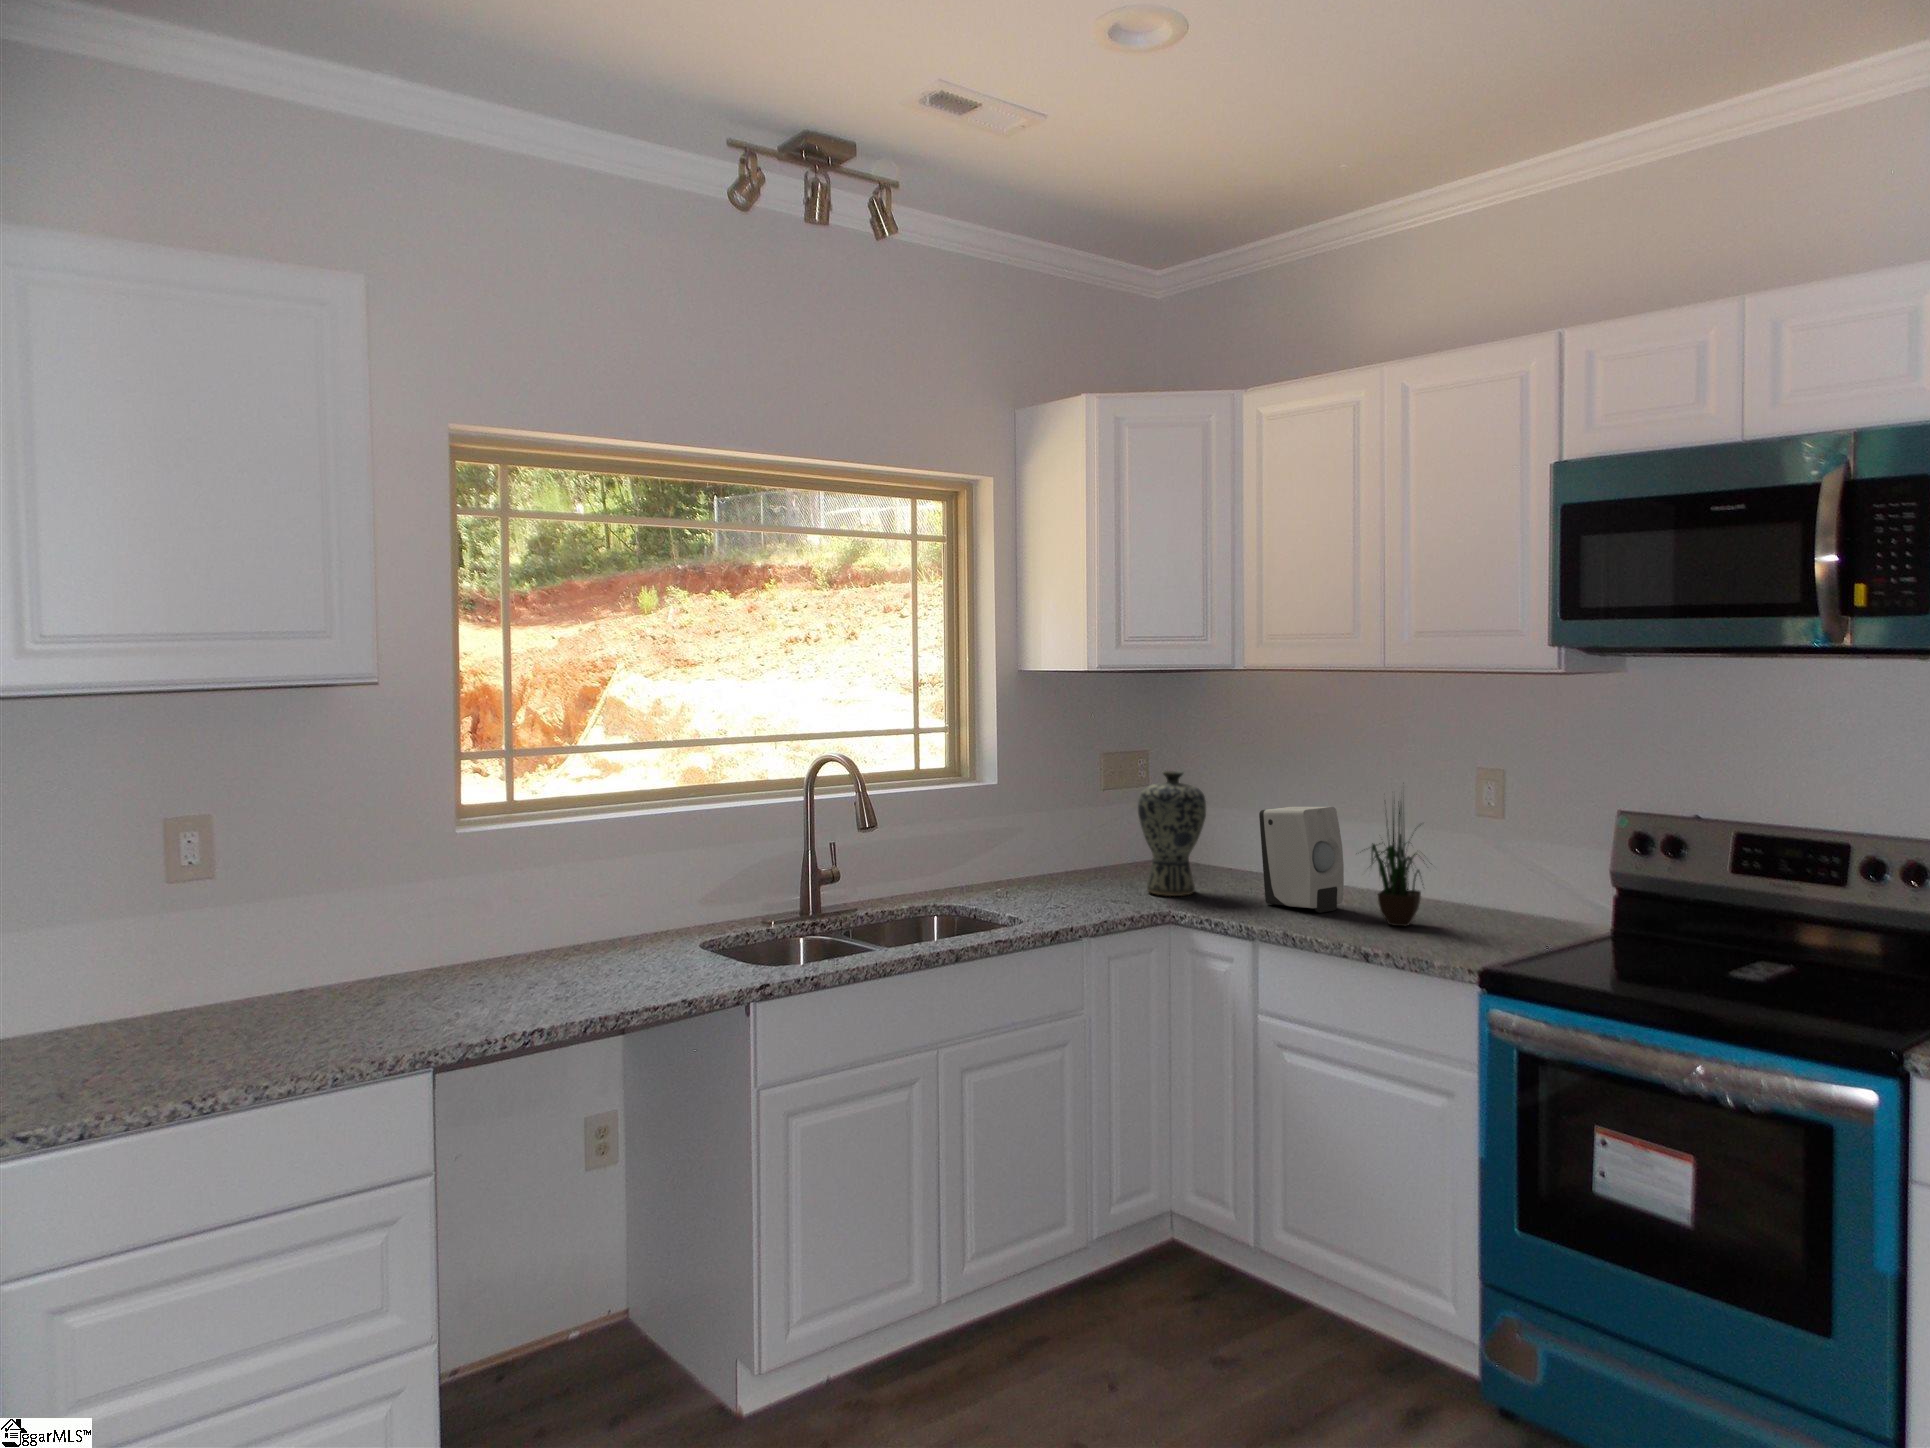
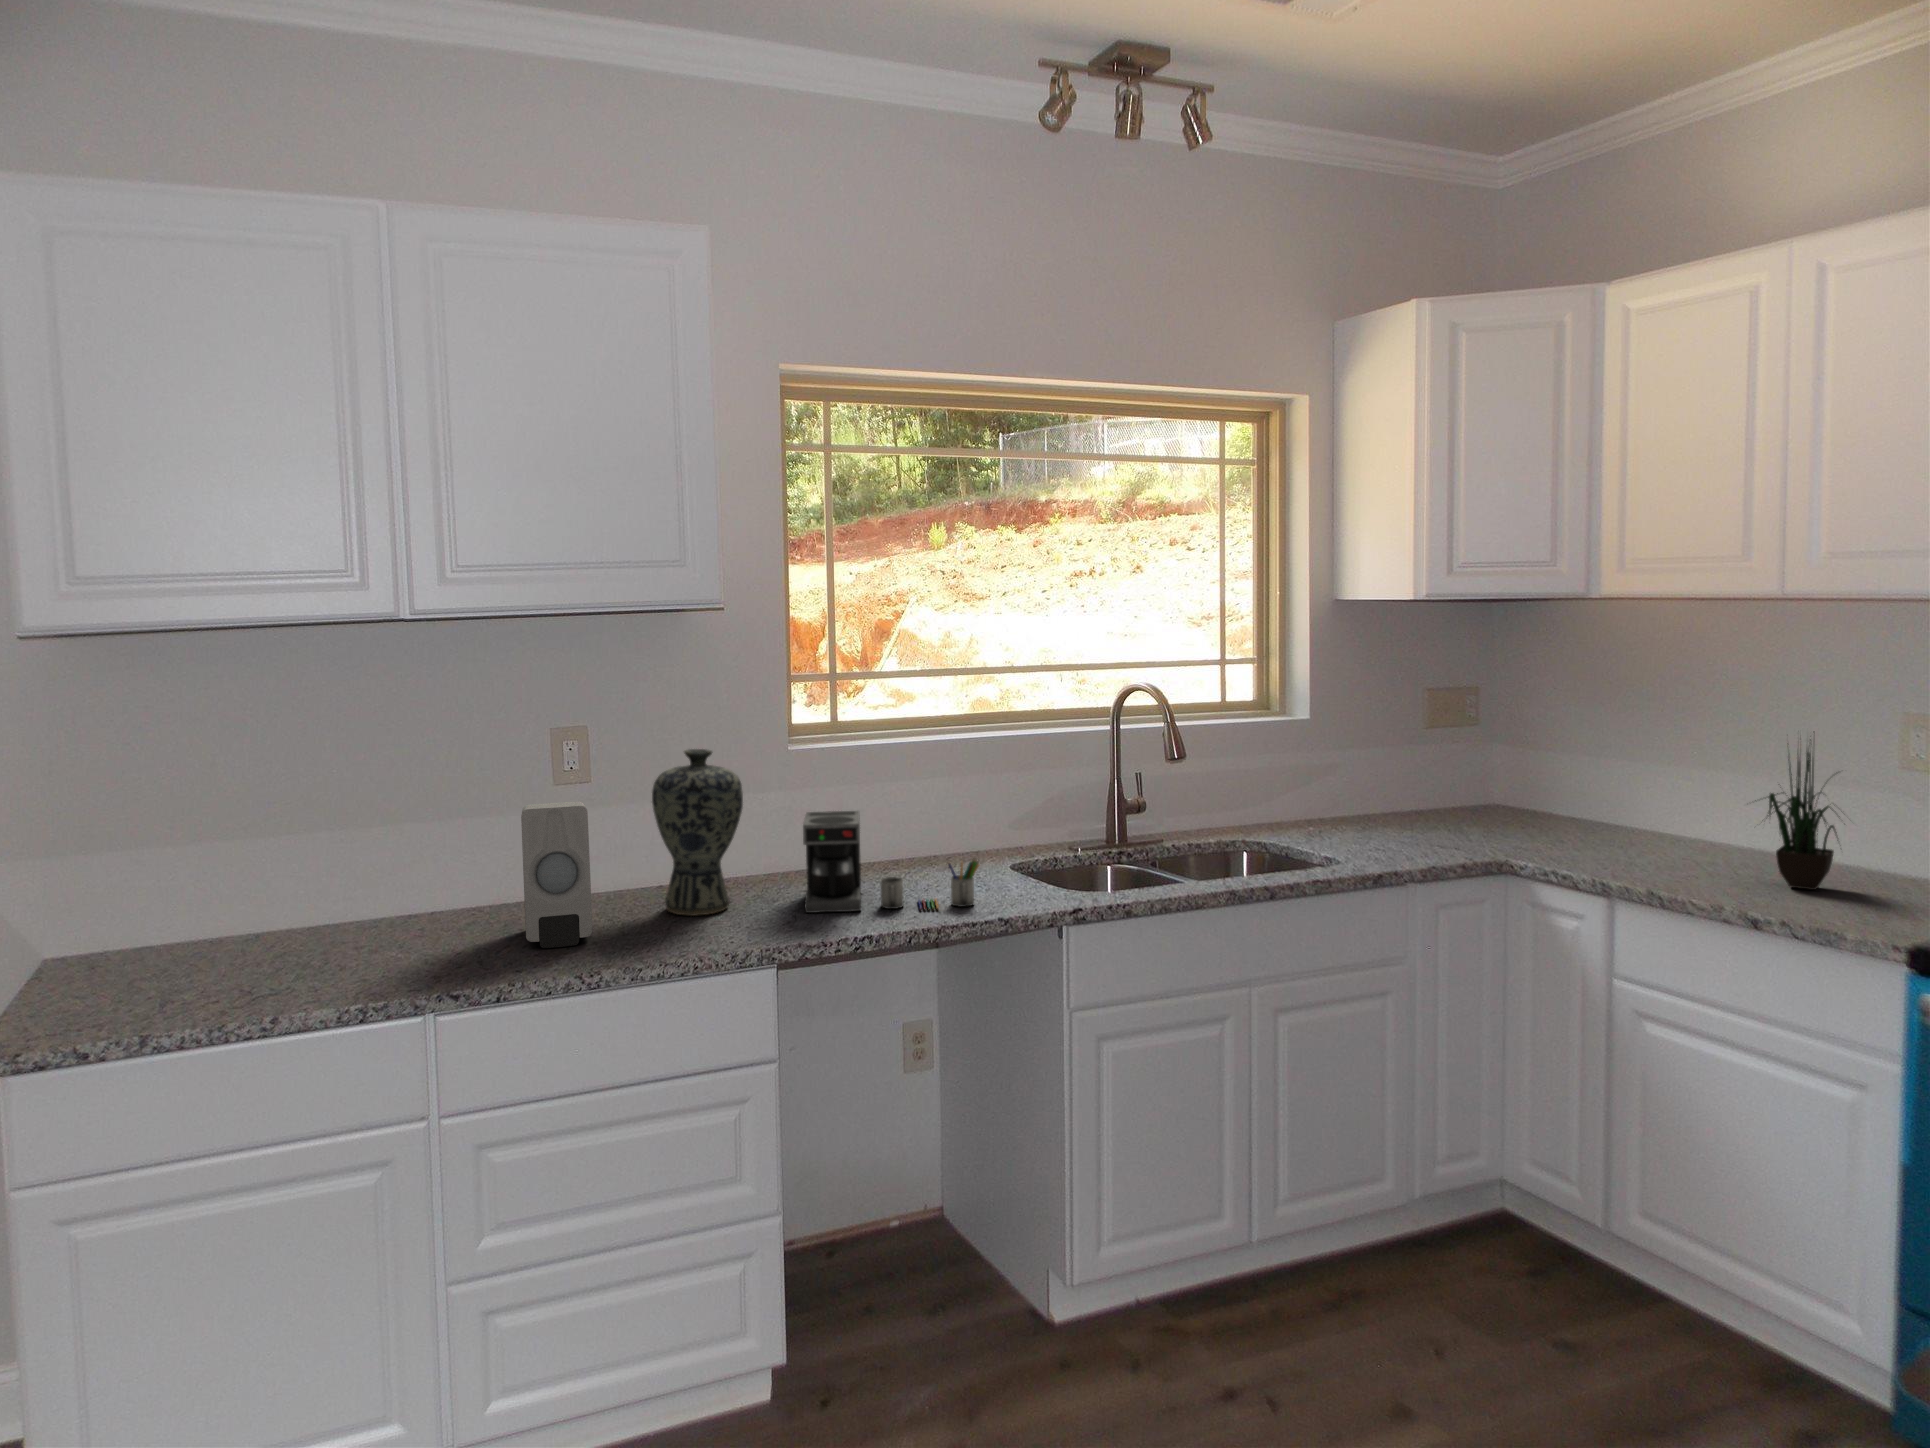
vase: present [1138,771,1206,896] -> present [652,749,743,916]
soap dispenser: present [1259,807,1344,913] -> present [521,801,592,948]
coffee maker: none [466,896,663,1010] -> present [803,811,979,913]

